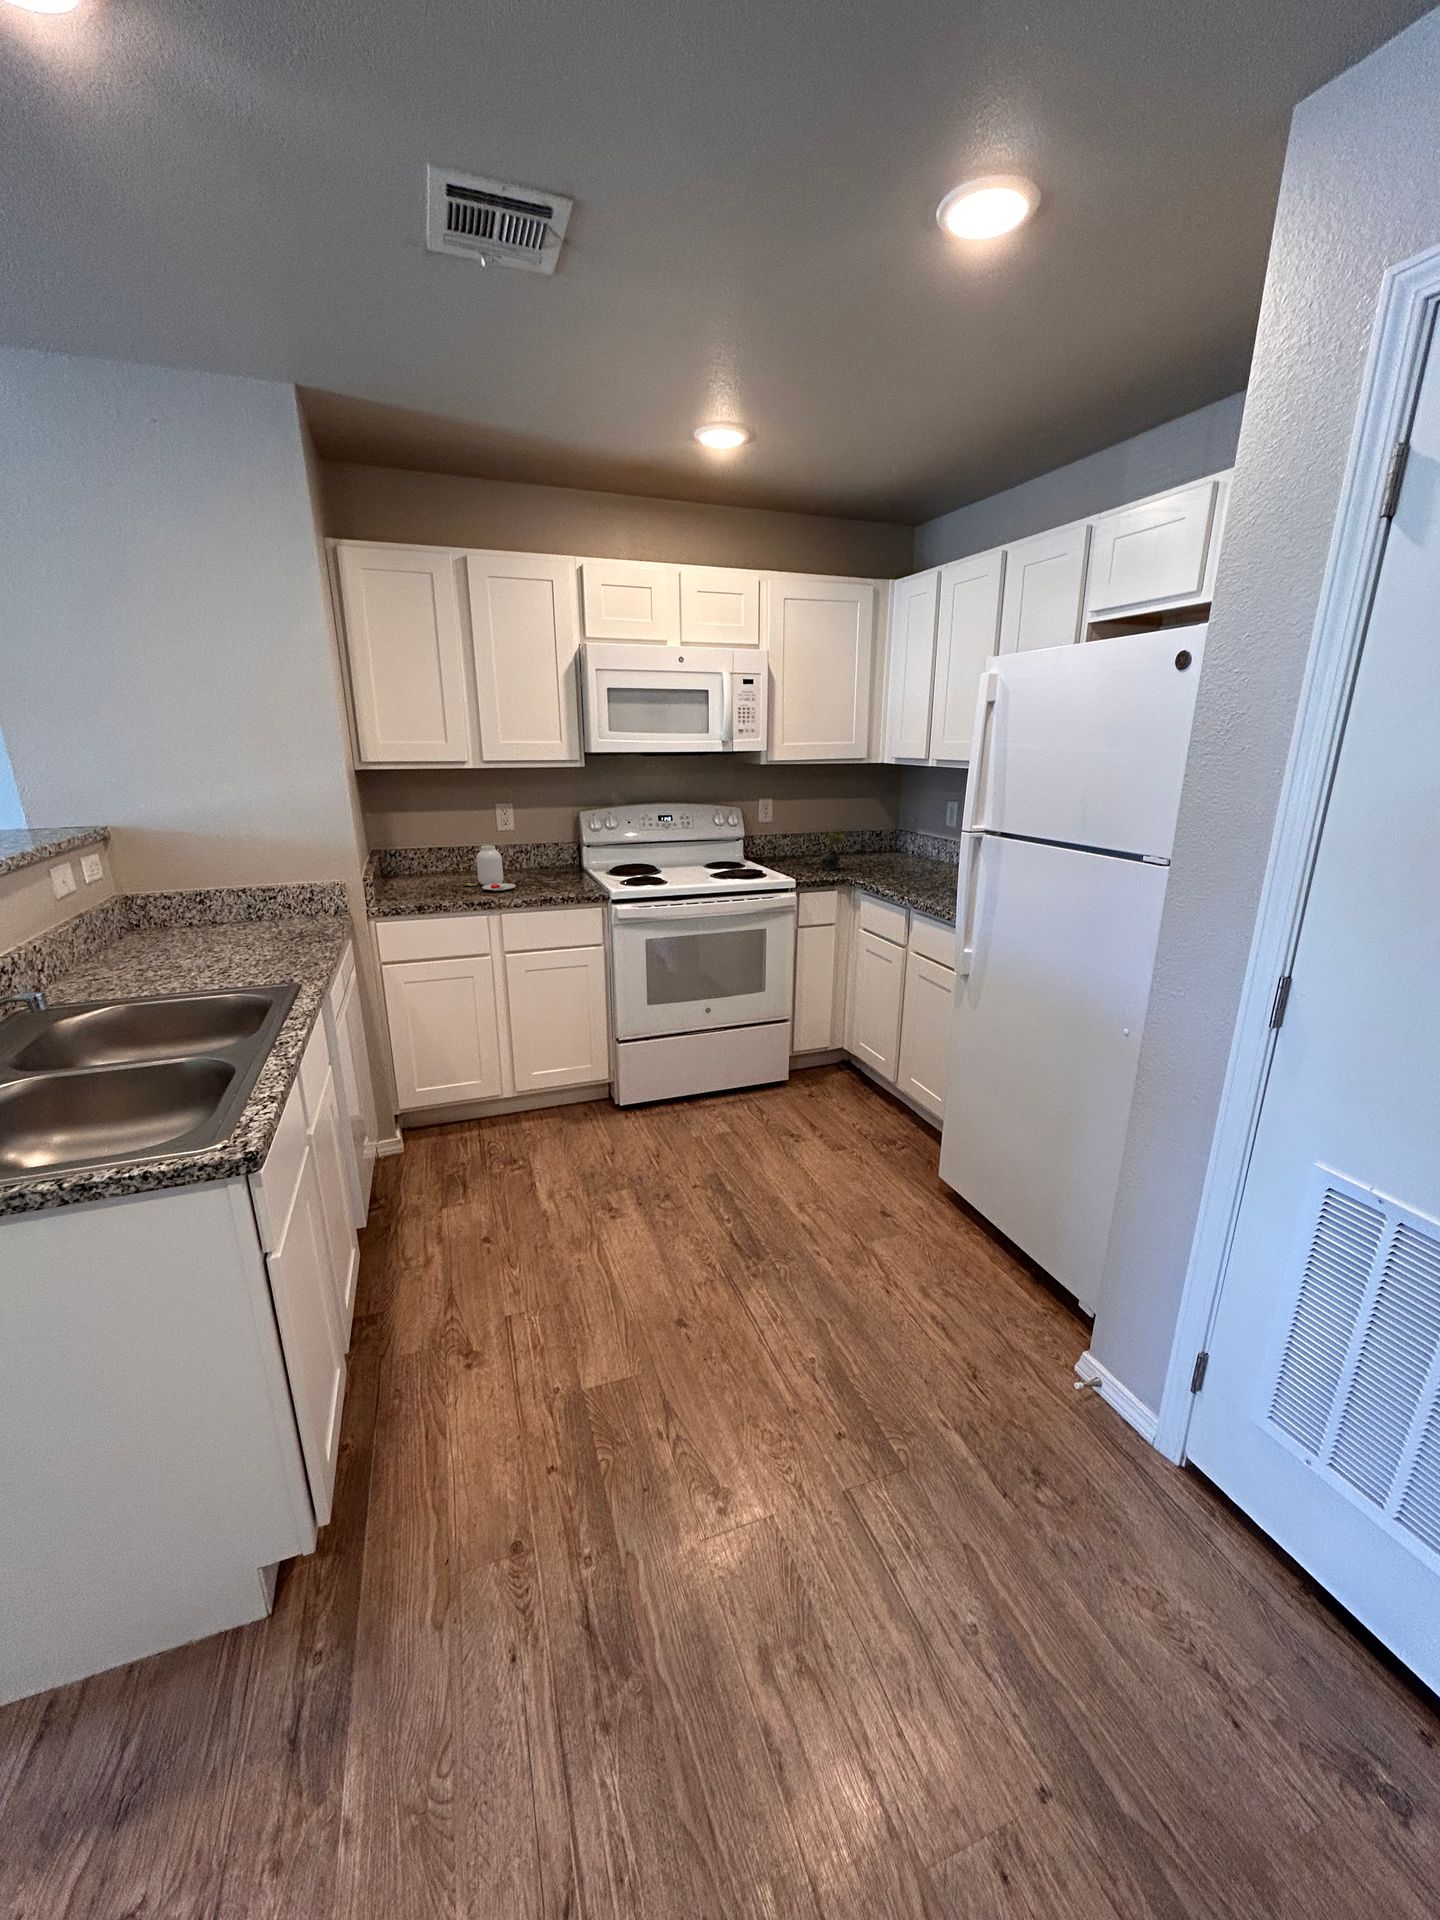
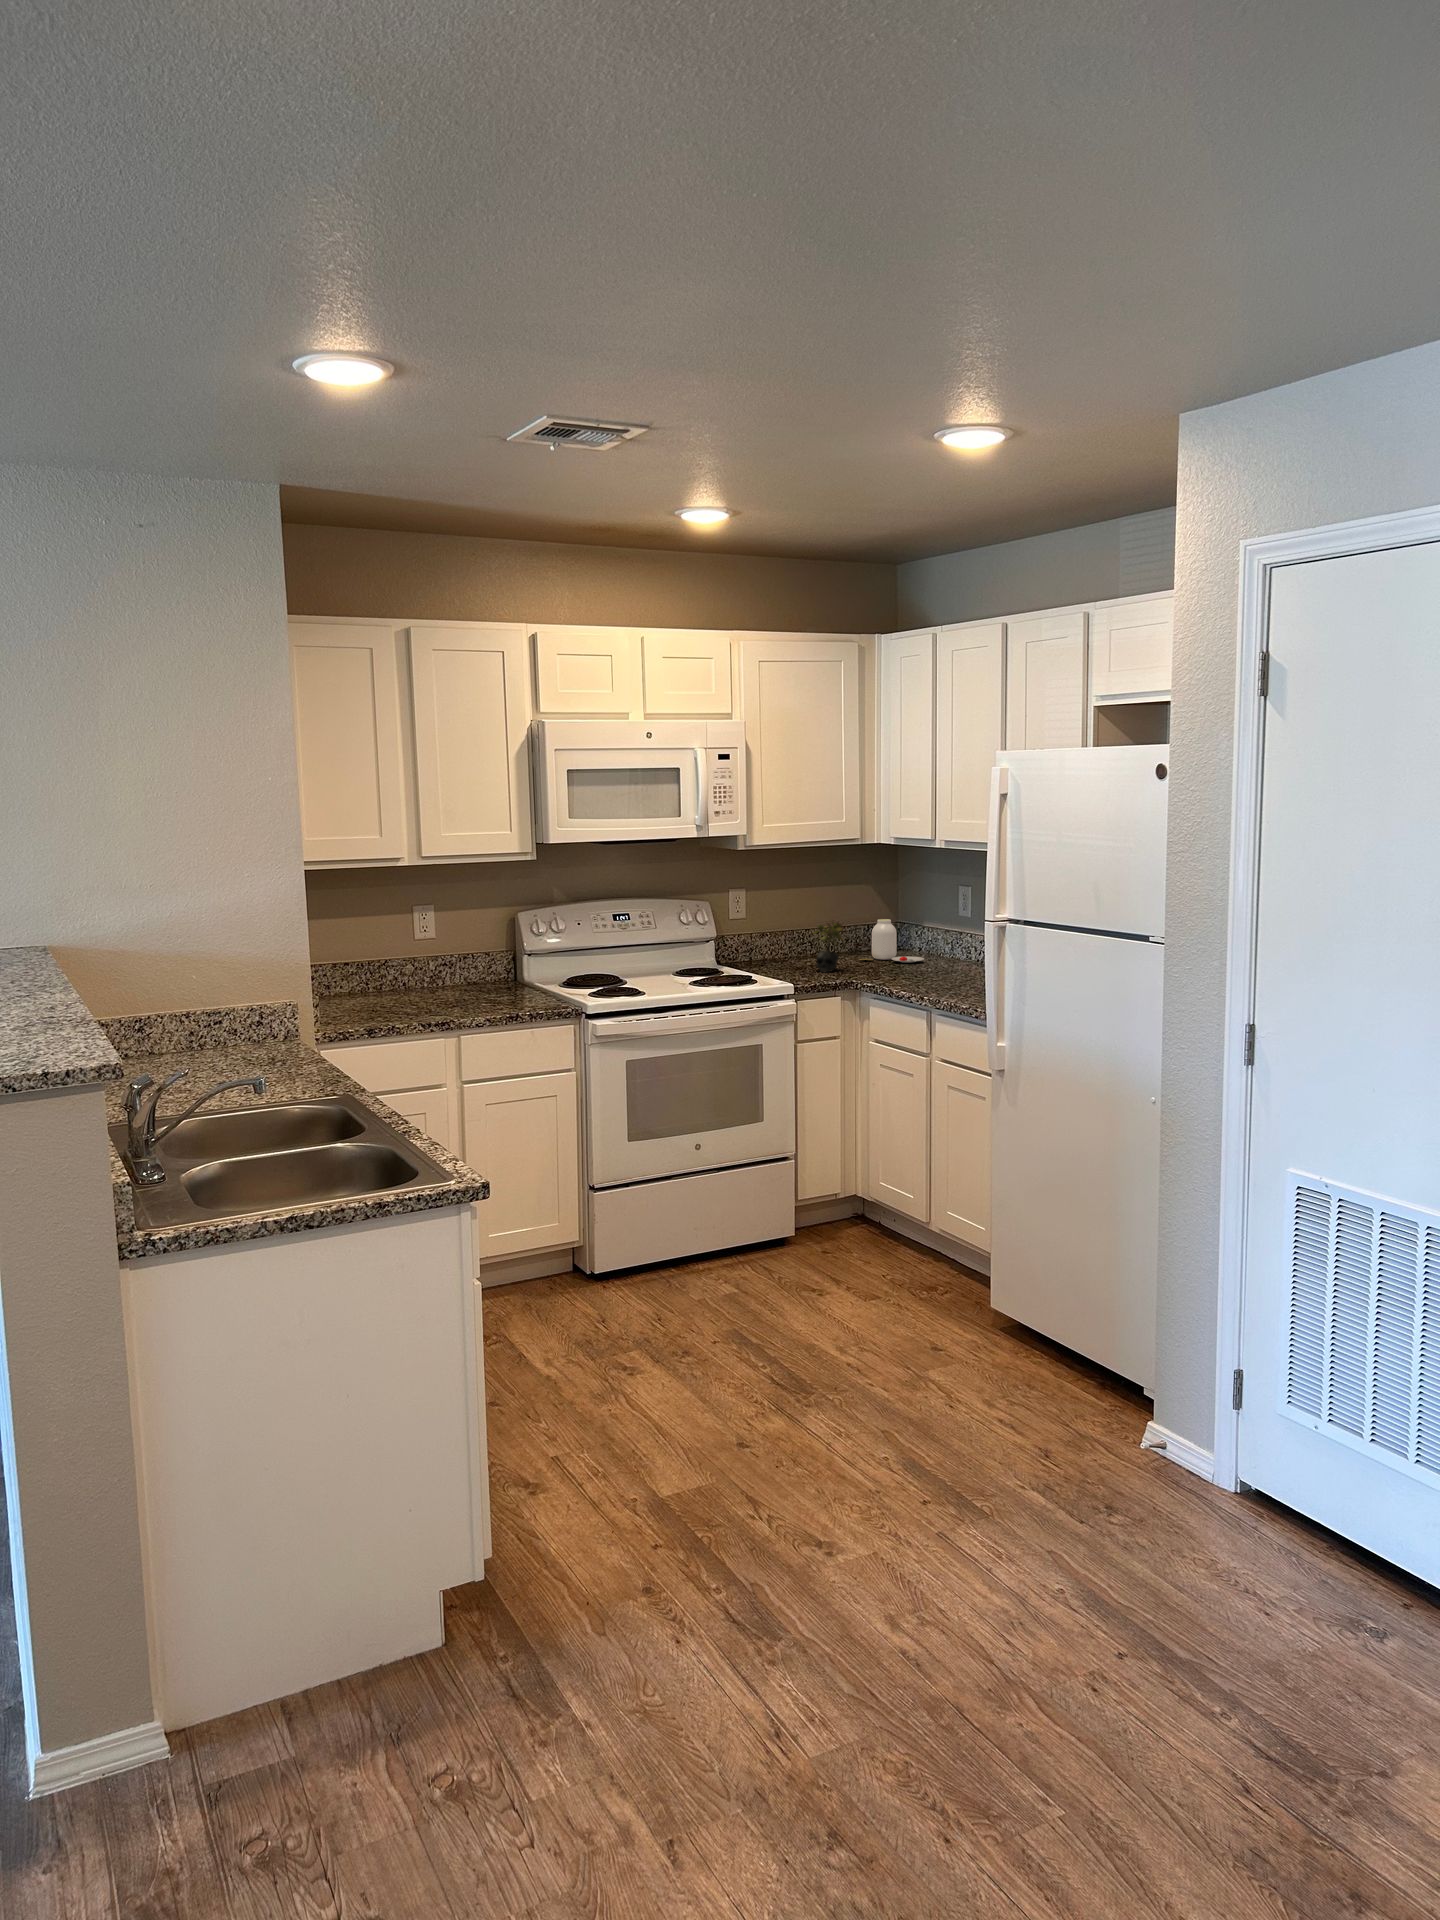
jar: present [464,845,516,891] -> present [860,919,924,963]

